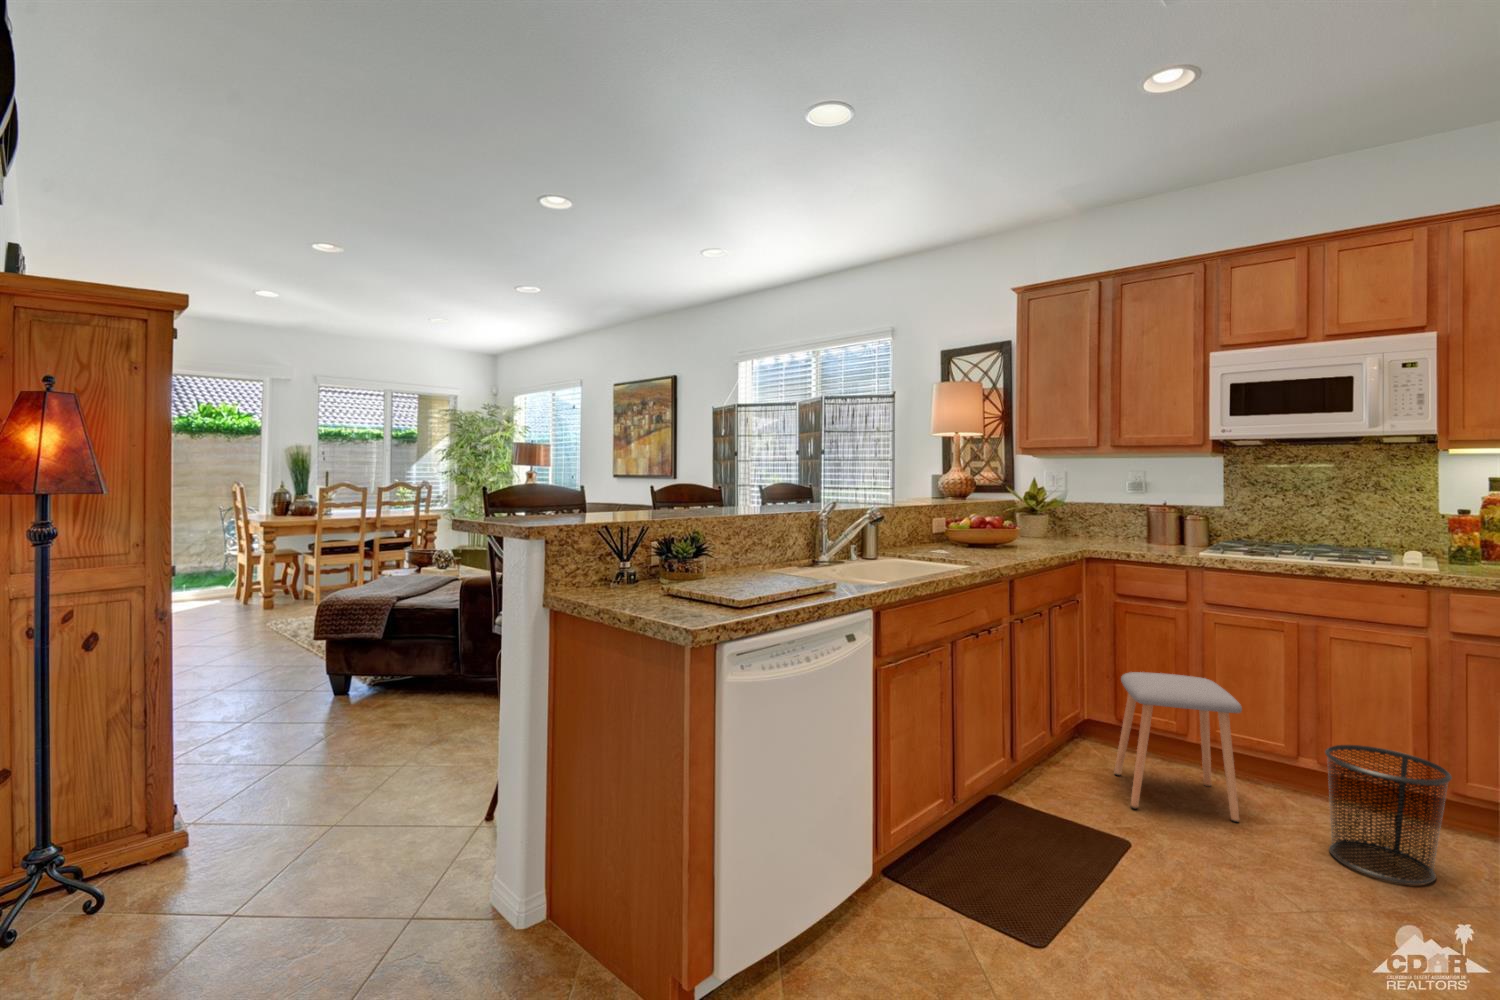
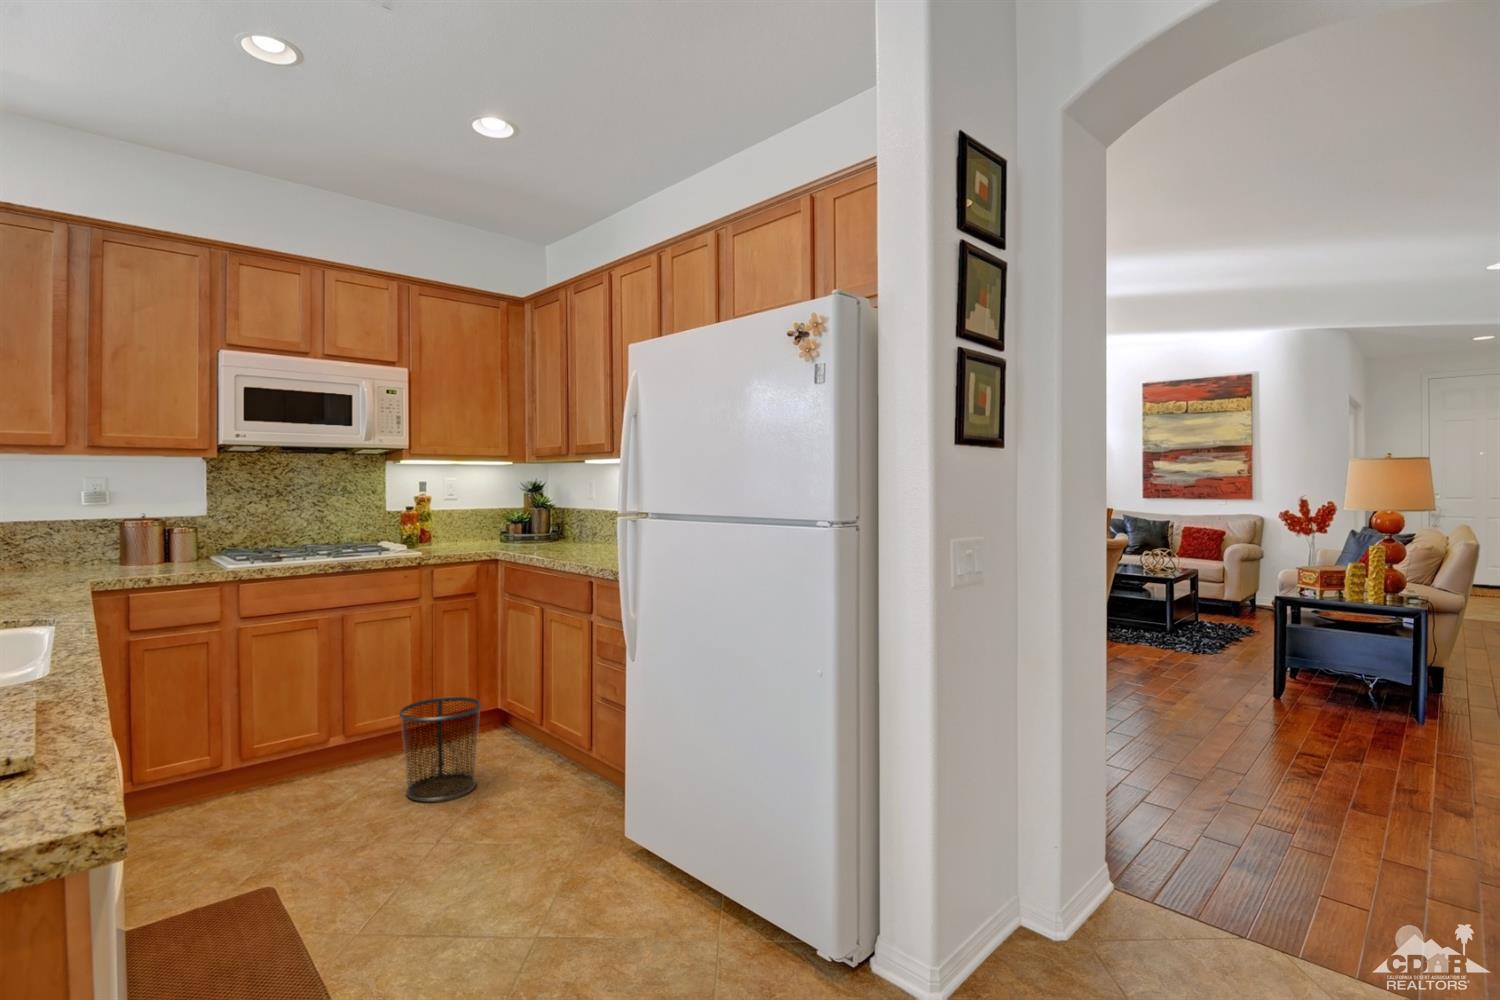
stool: present [1114,672,1242,822] -> none [171,693,332,858]

